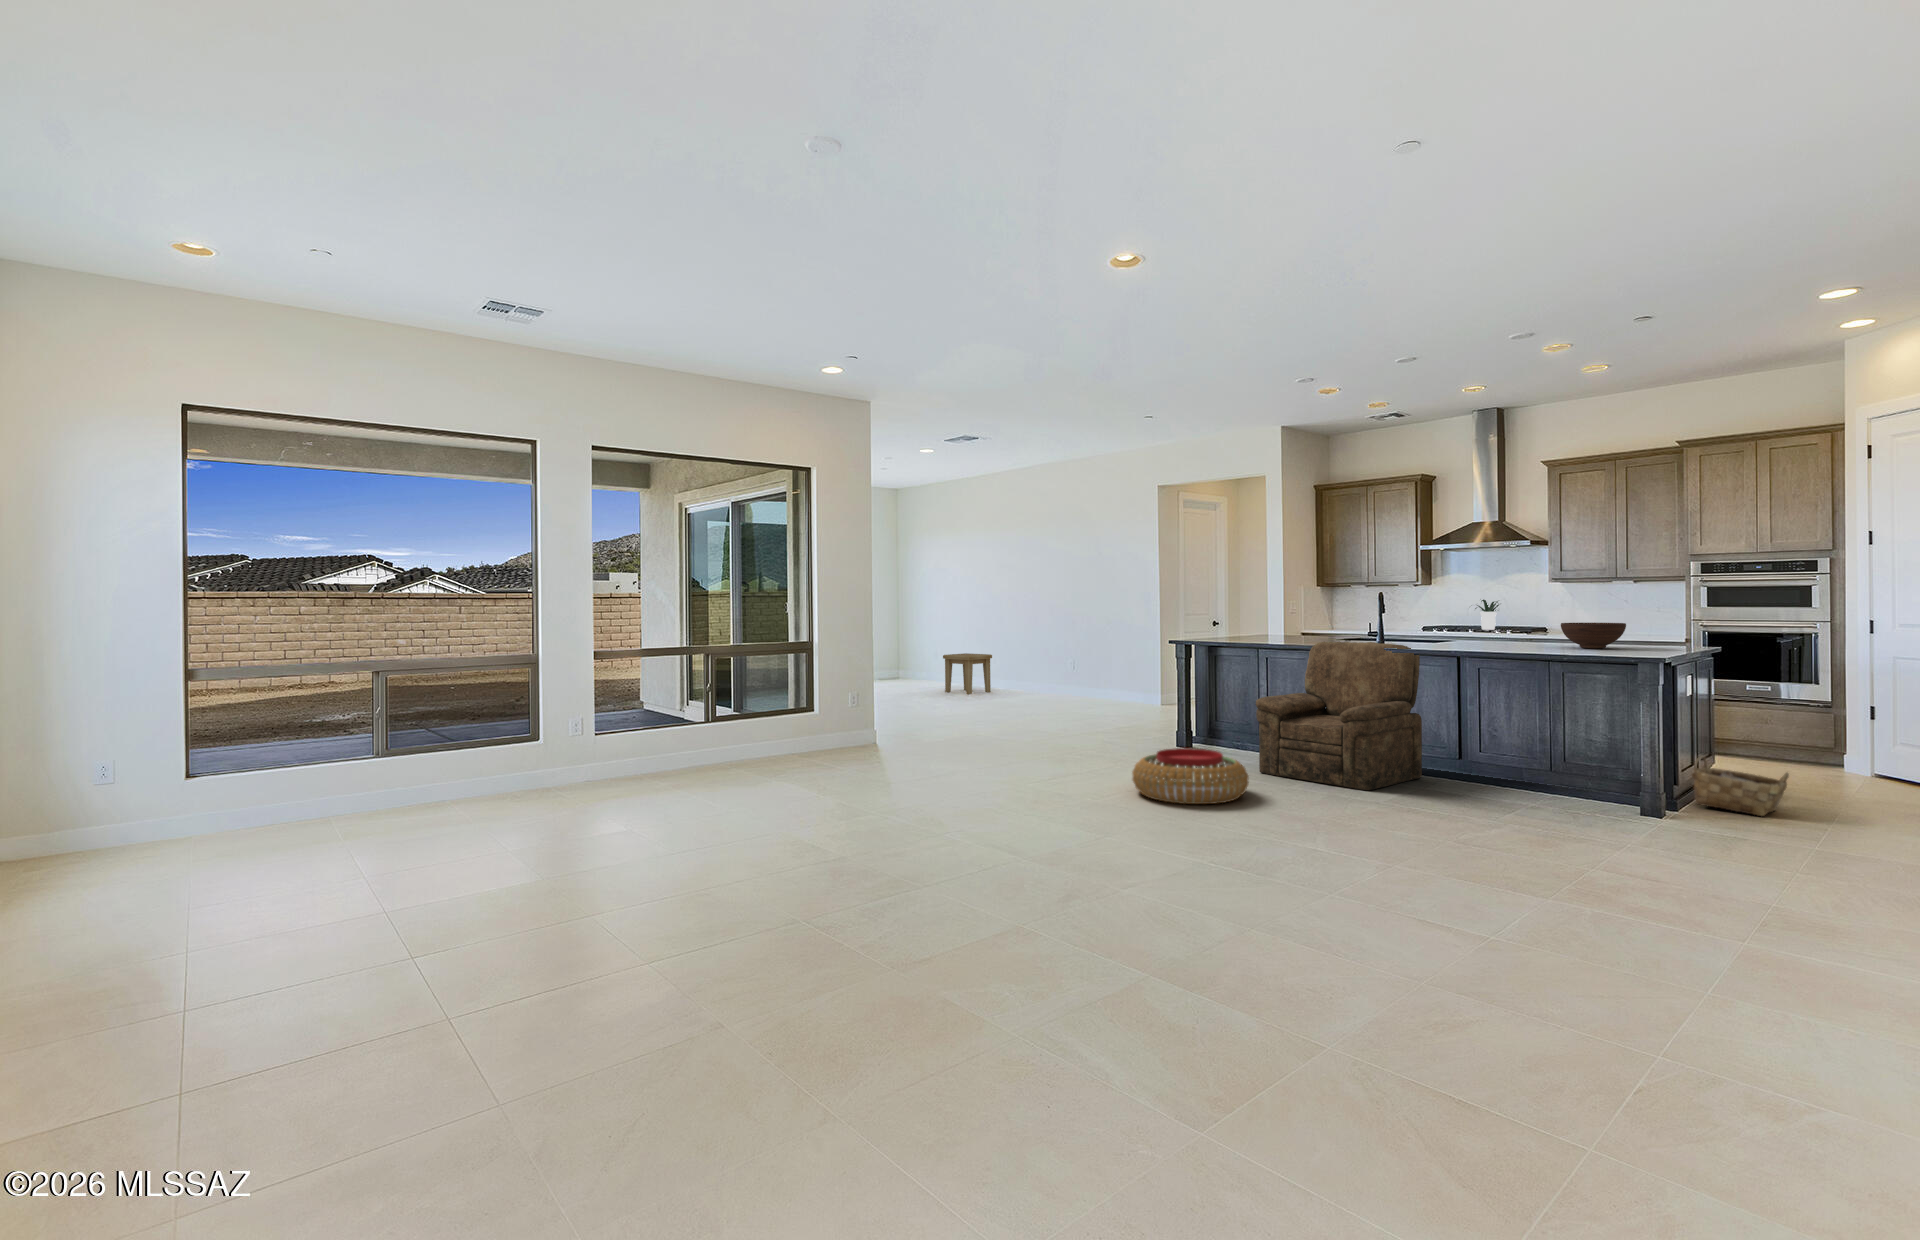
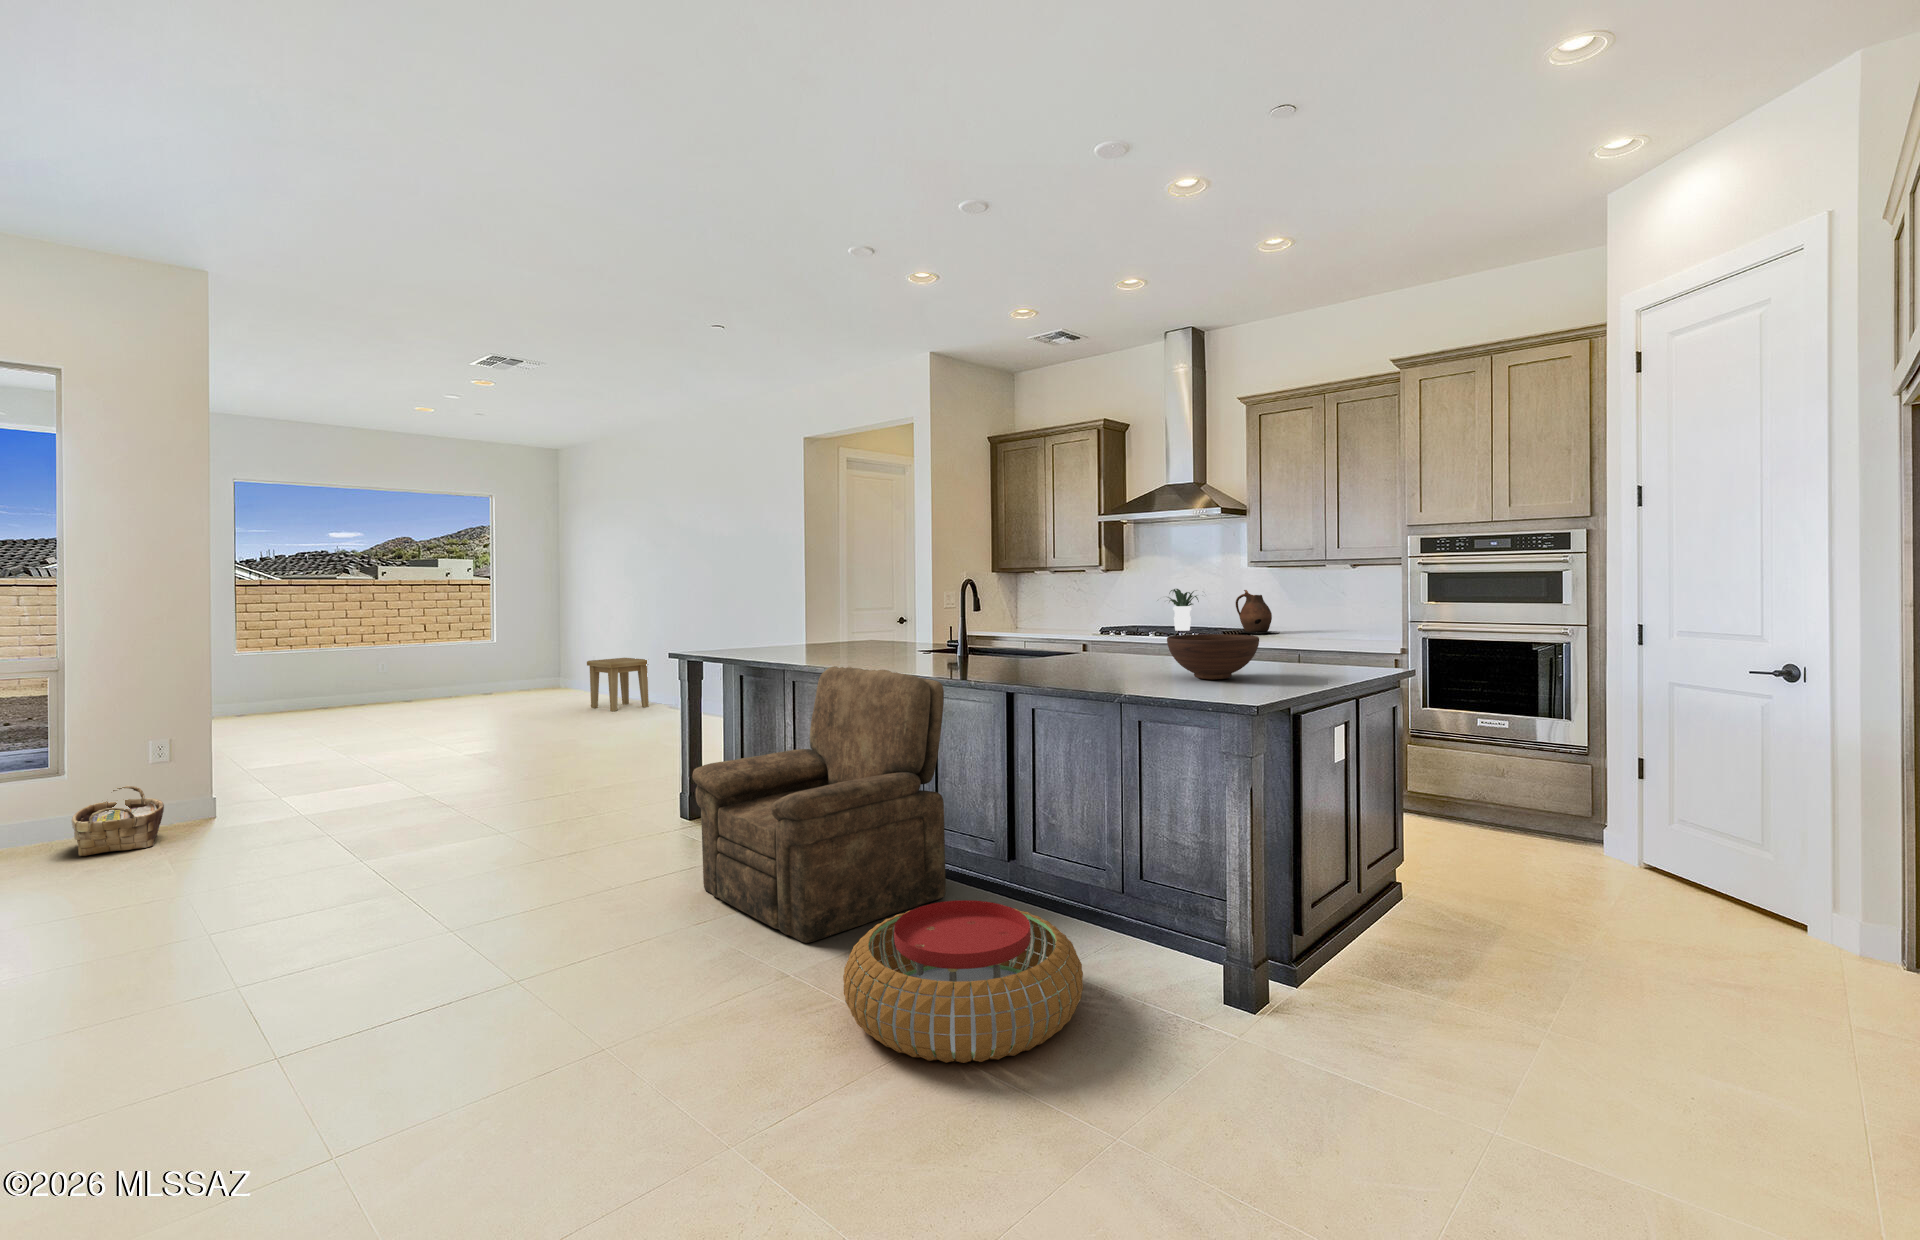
ceramic pitcher: none [1536,600,1573,632] -> present [1236,590,1277,634]
pouf: present [1132,748,1249,804] -> present [843,900,1083,1063]
woven basket: present [1692,756,1789,816] -> present [72,786,164,856]

